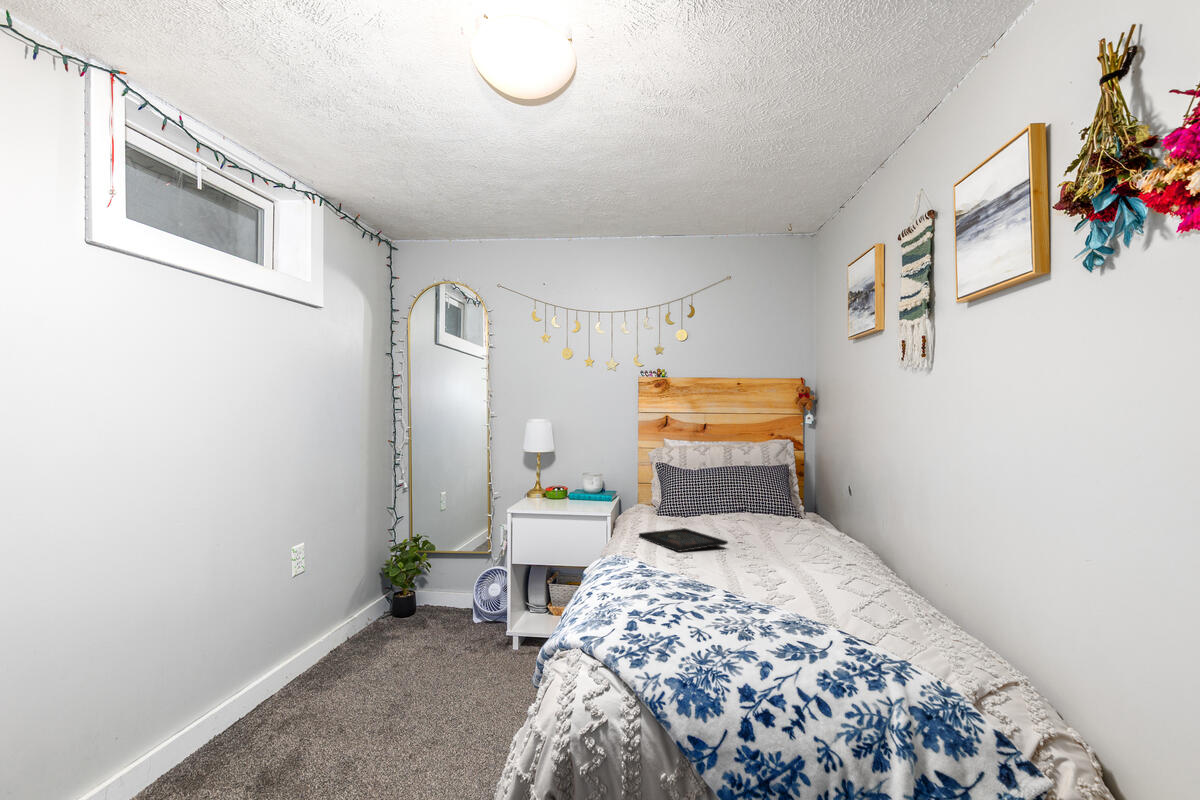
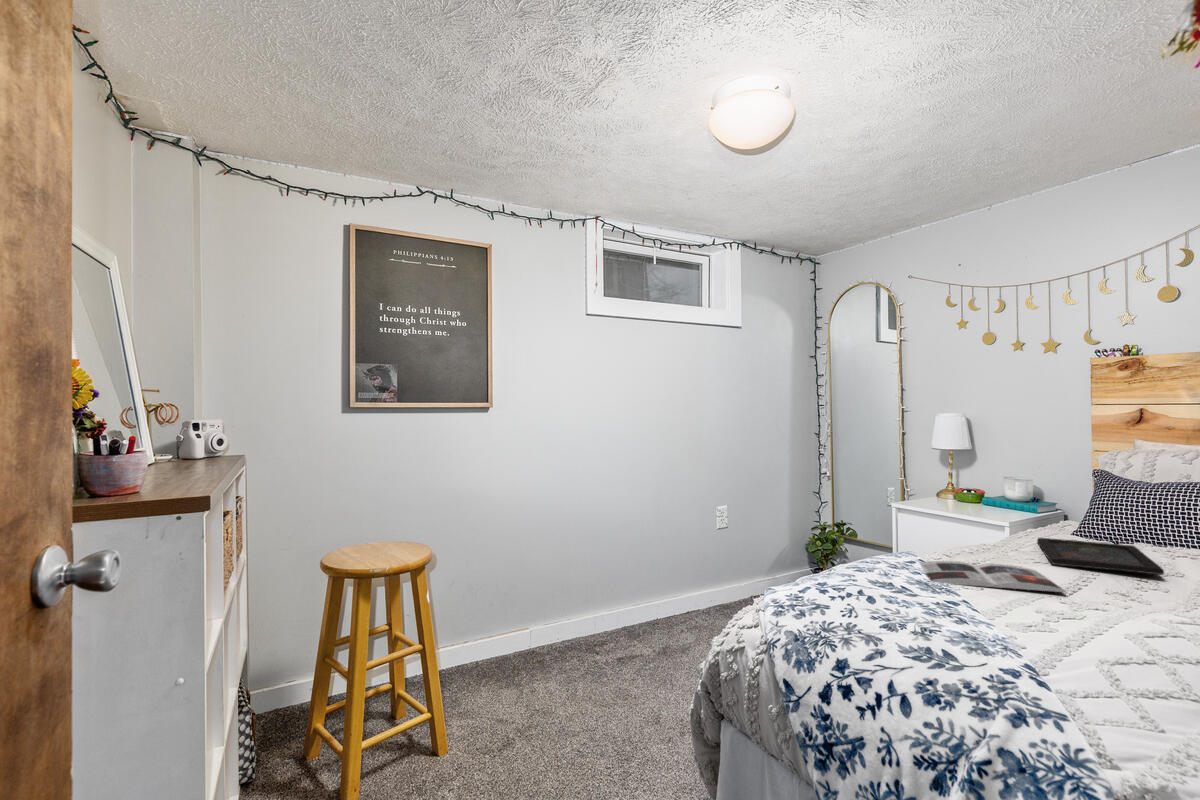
magazine: none [626,558,729,588] -> present [920,561,1066,592]

